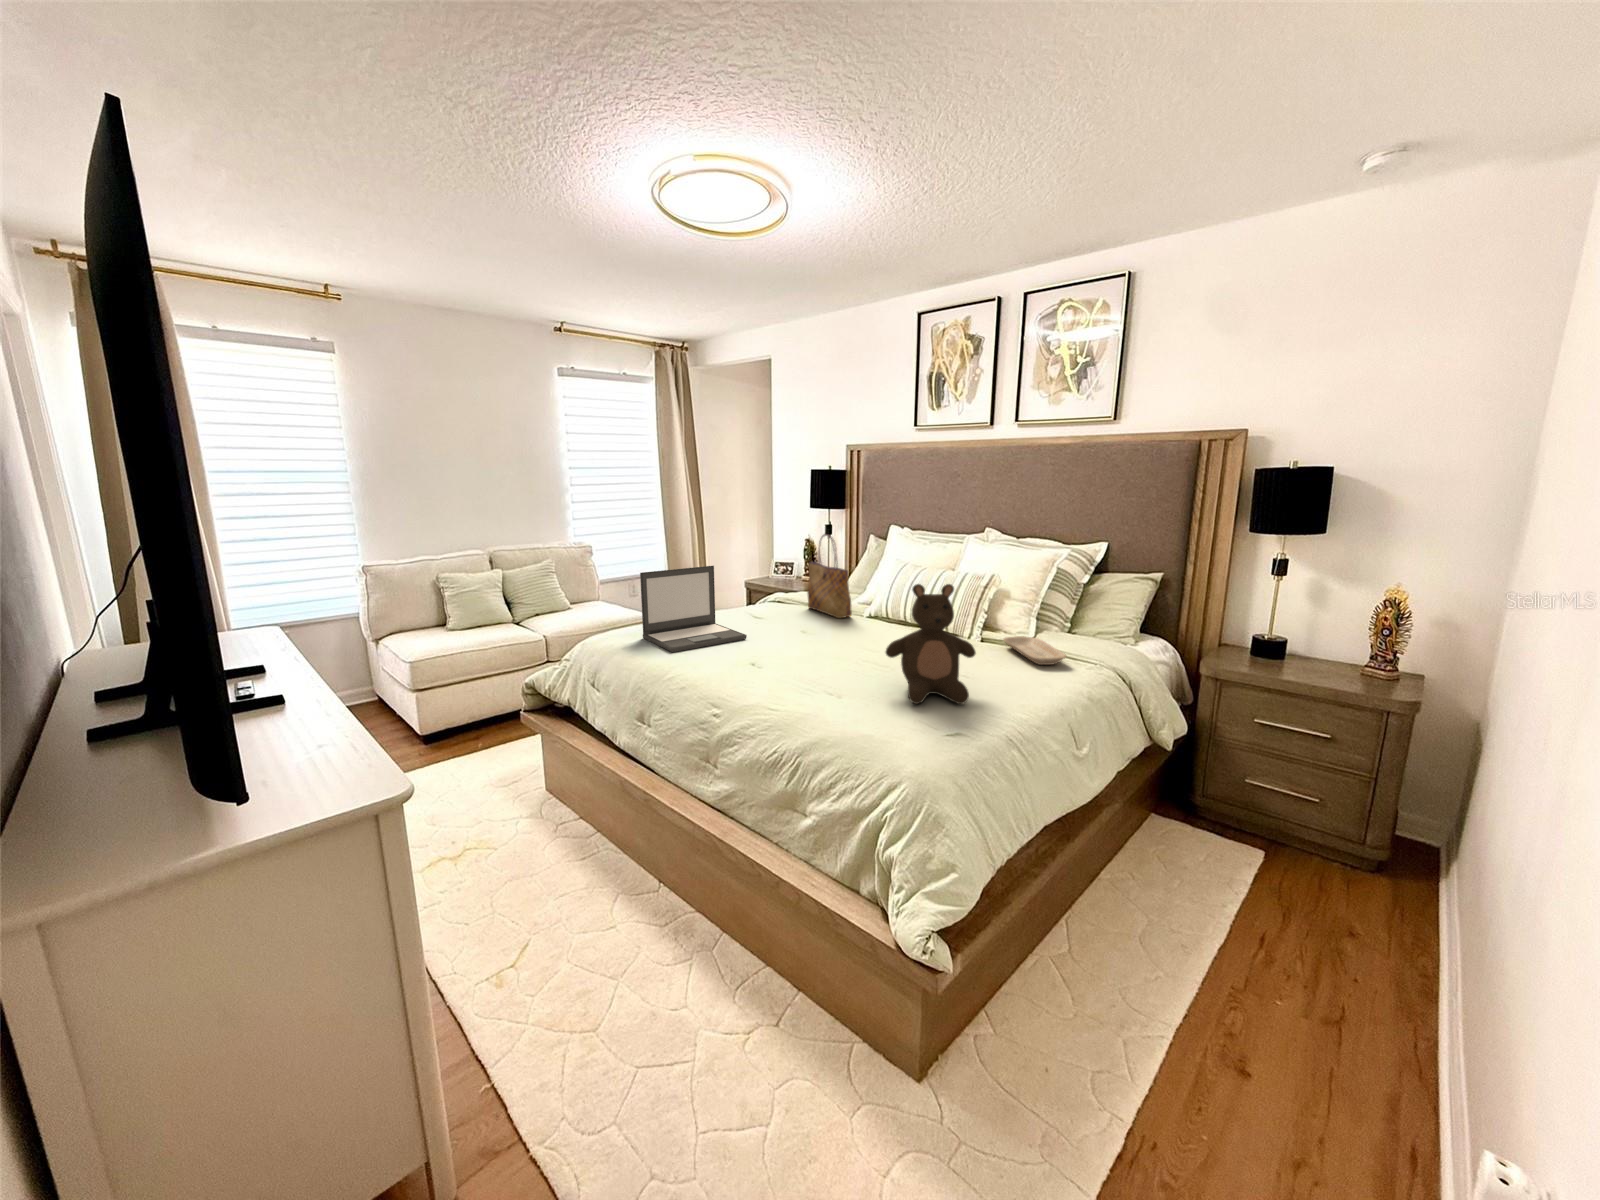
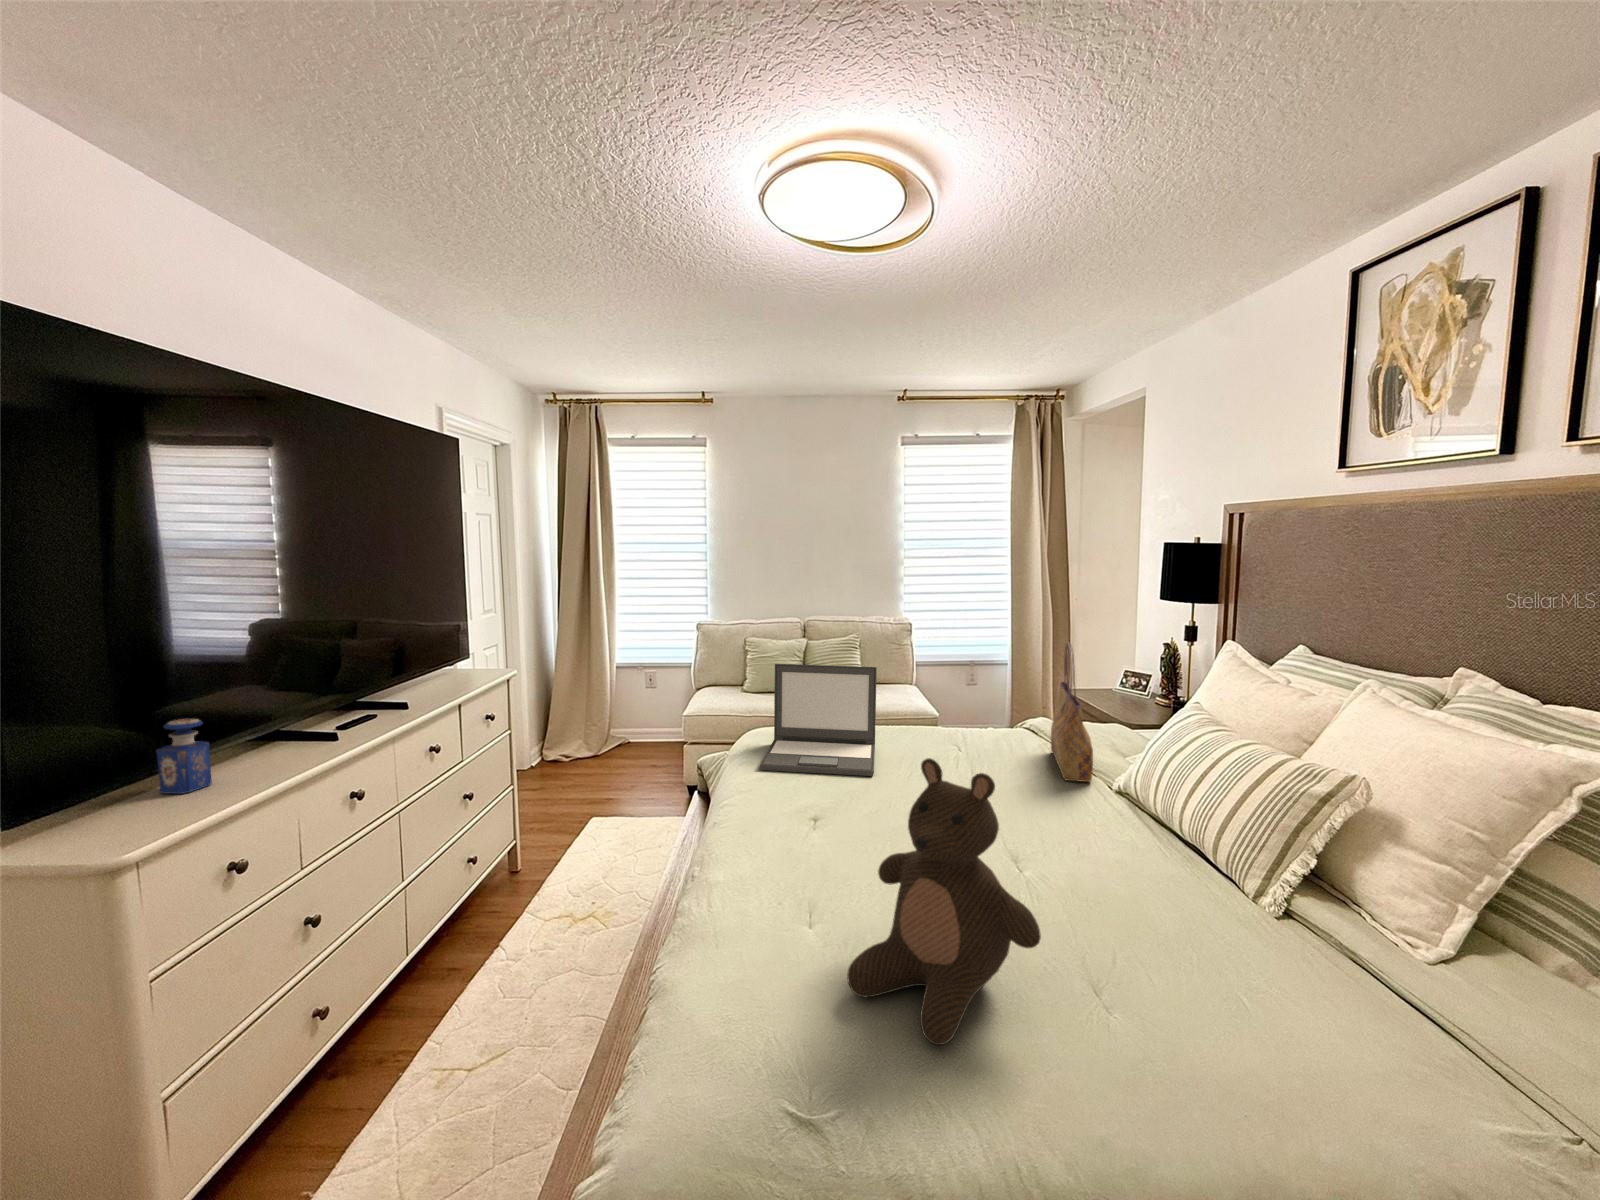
tray: present [1004,636,1066,665] -> none [1303,927,1432,1060]
perfume bottle: none [273,680,328,767] -> present [156,719,212,794]

